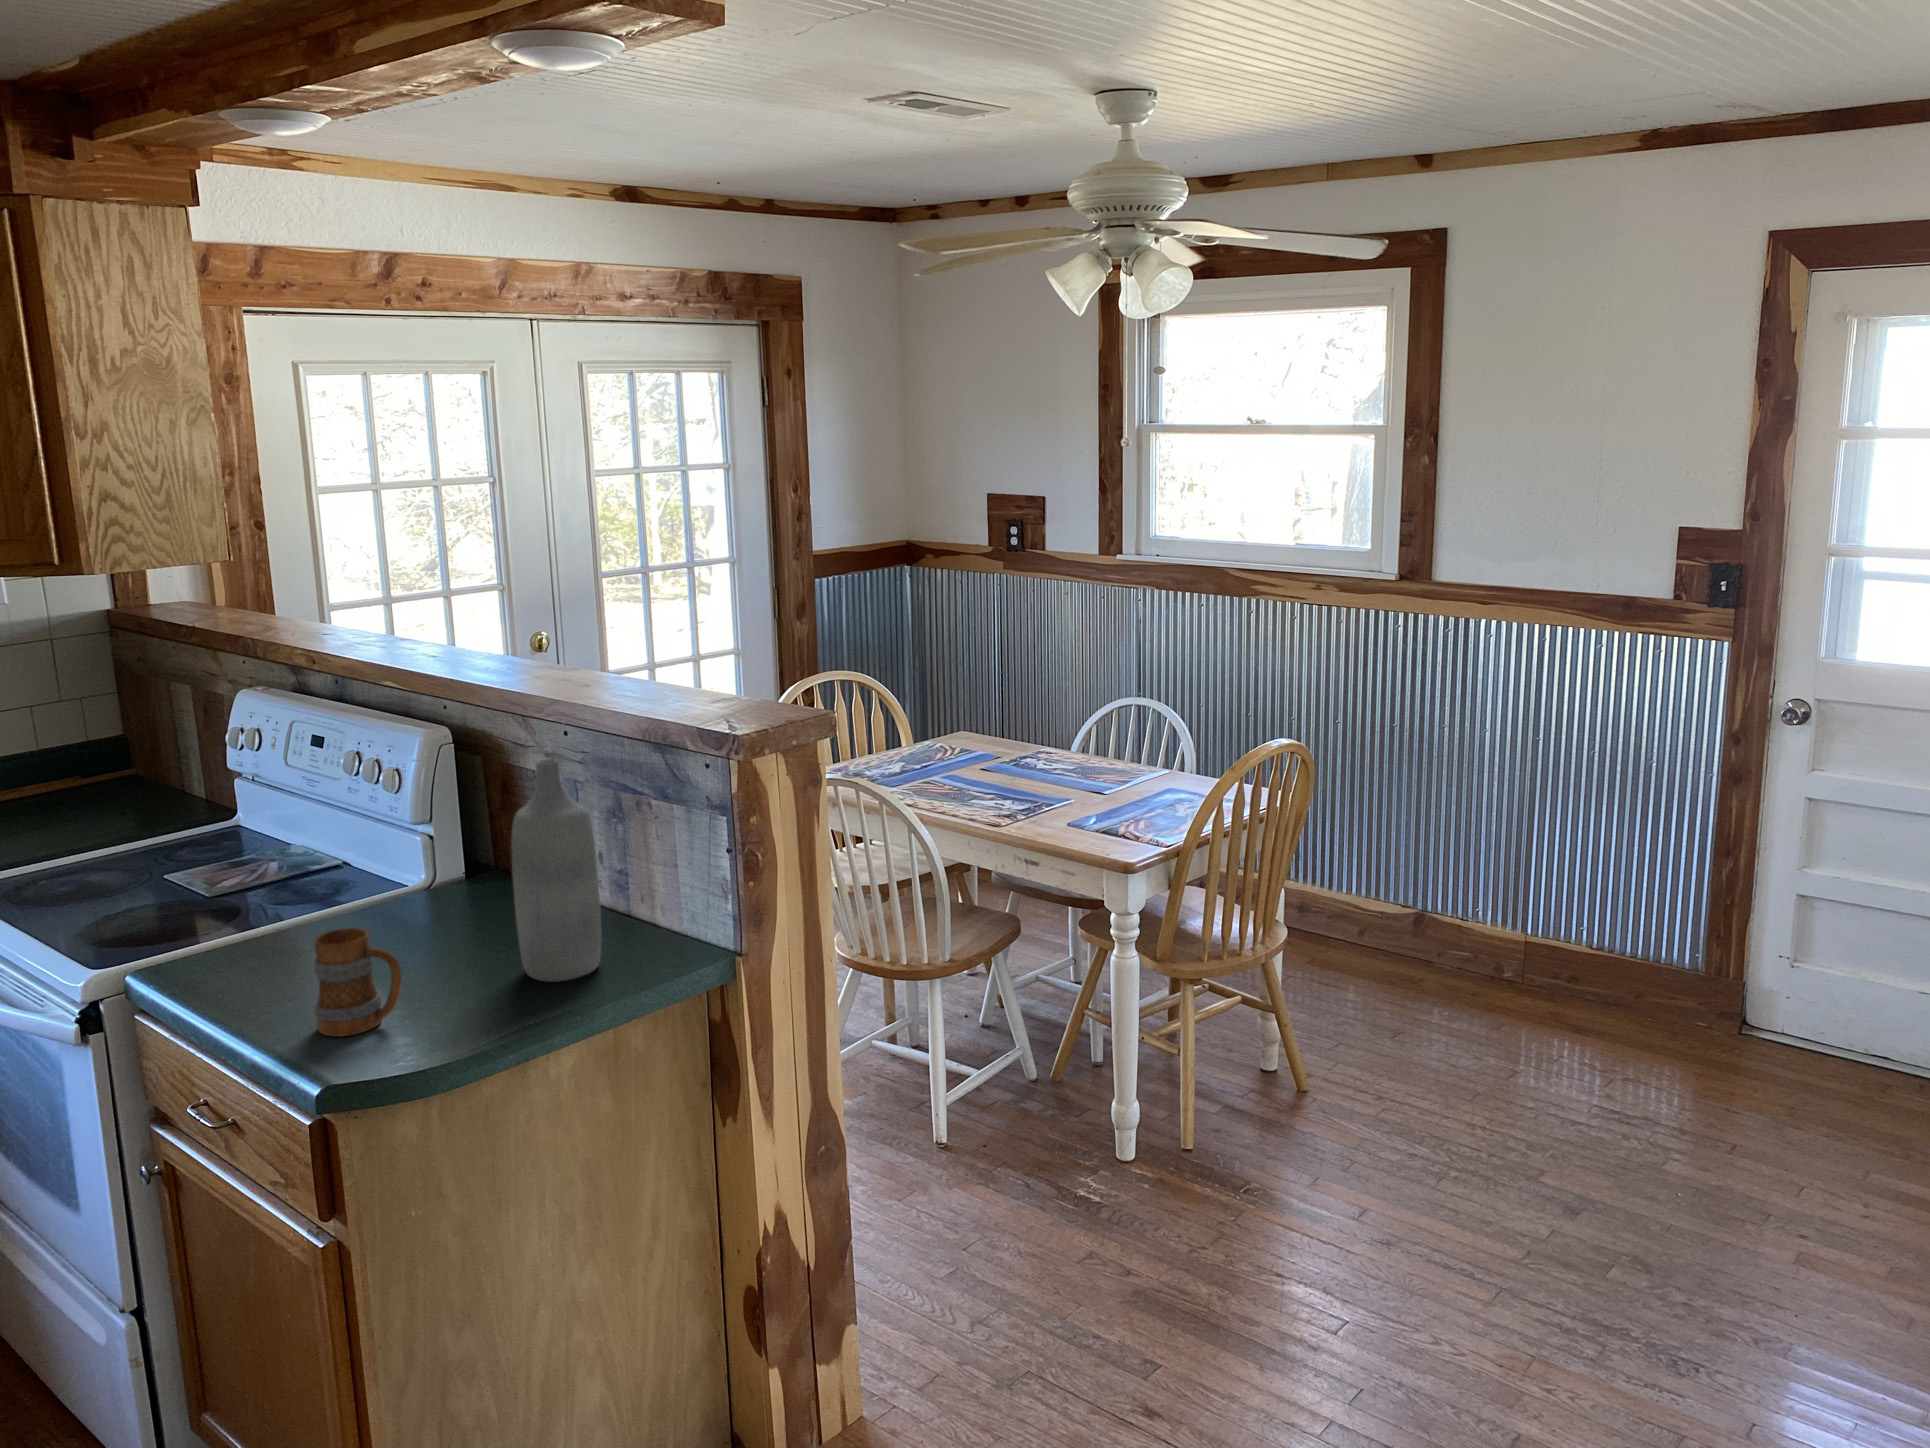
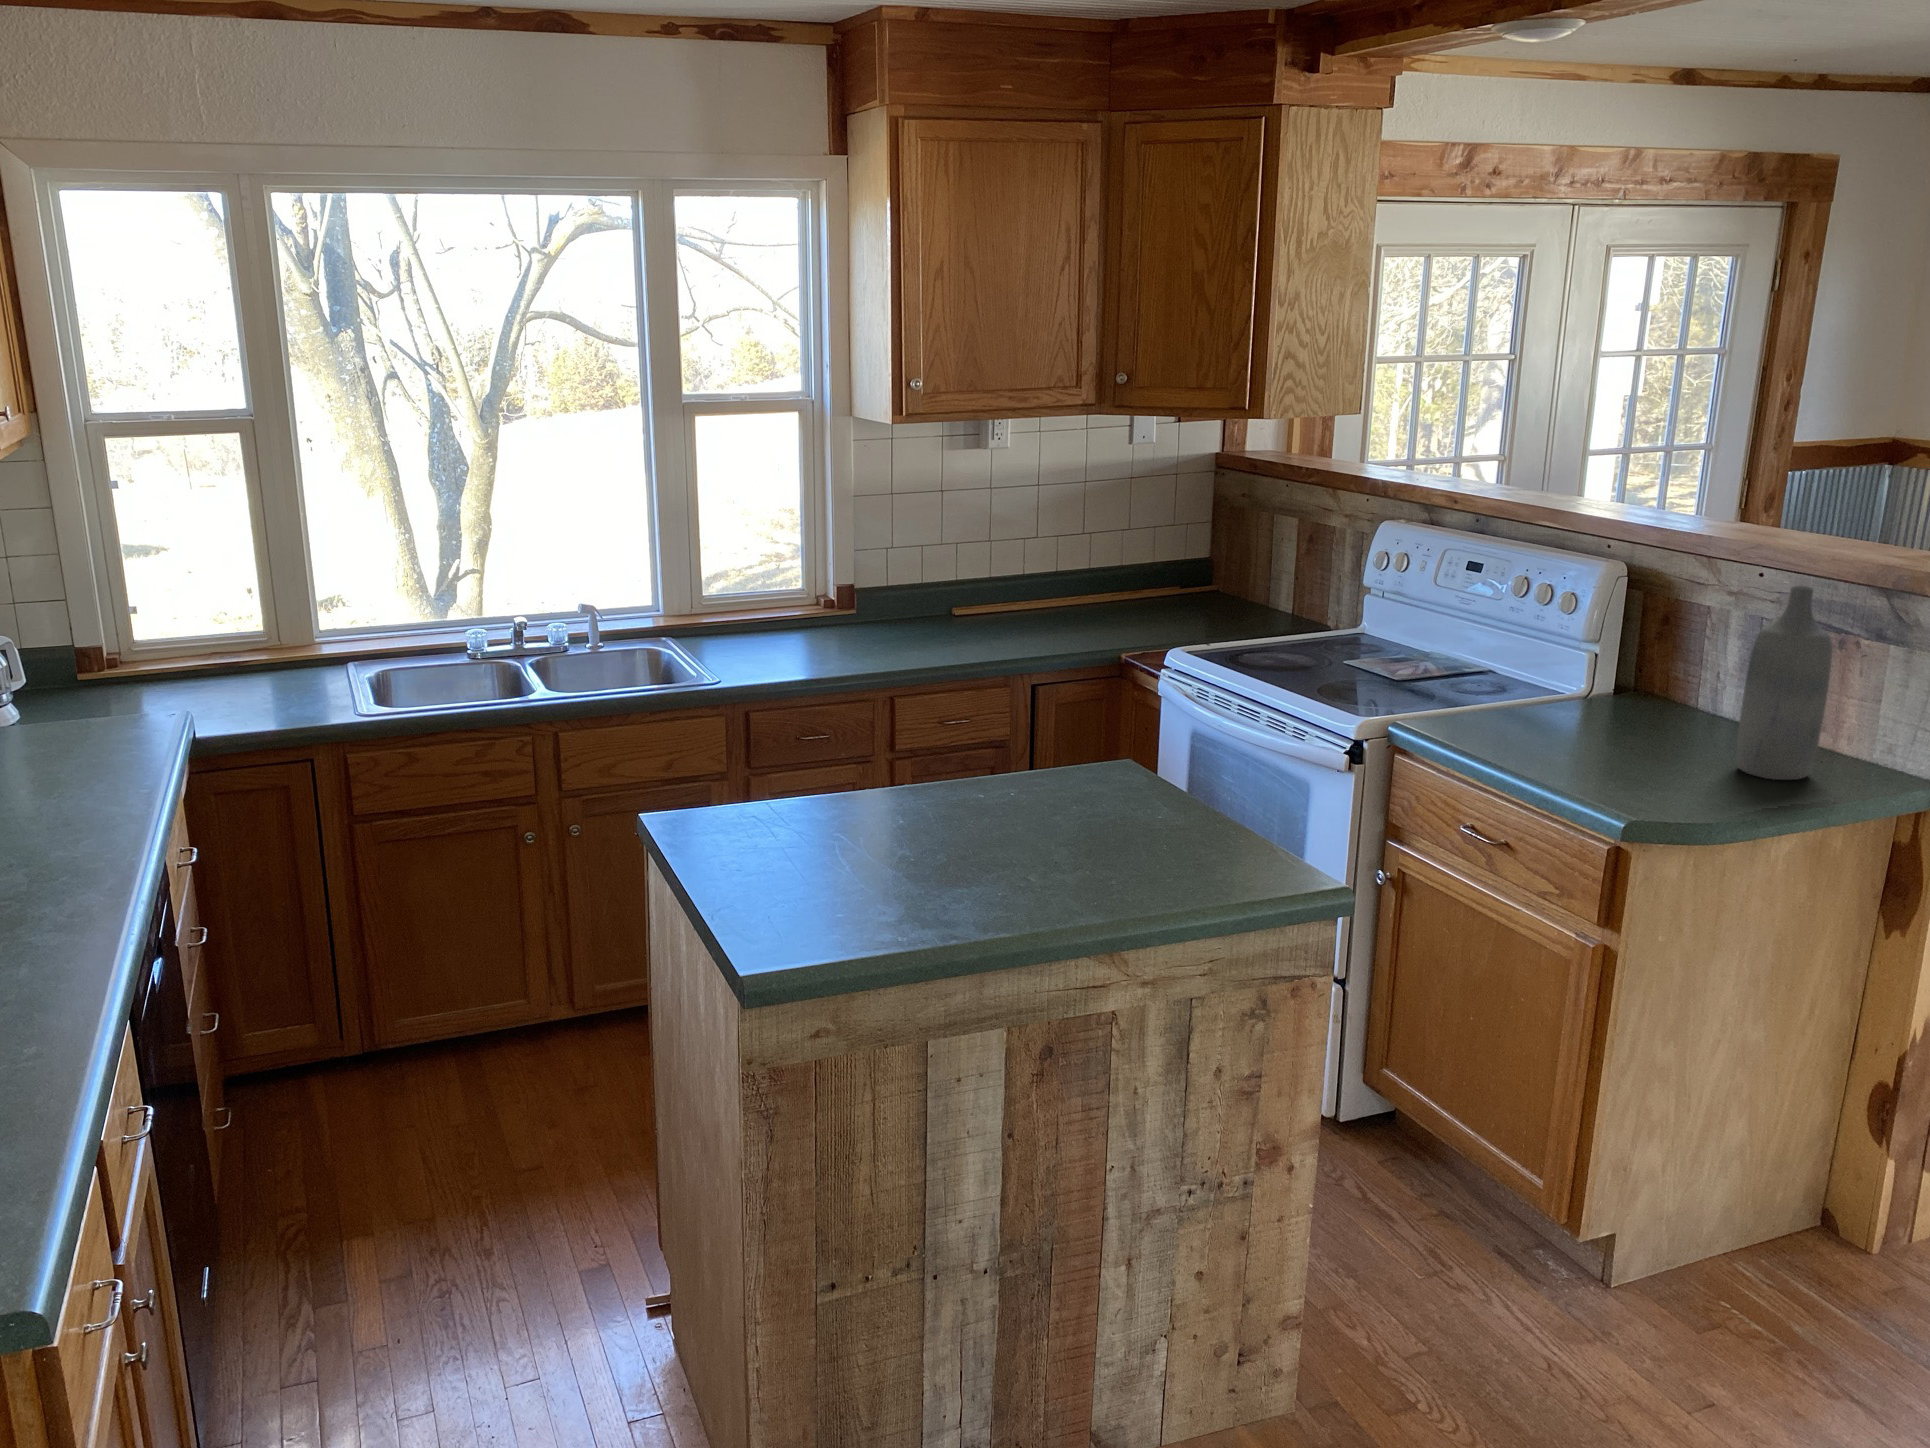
mug: present [314,928,401,1037] -> none [1583,704,1666,789]

